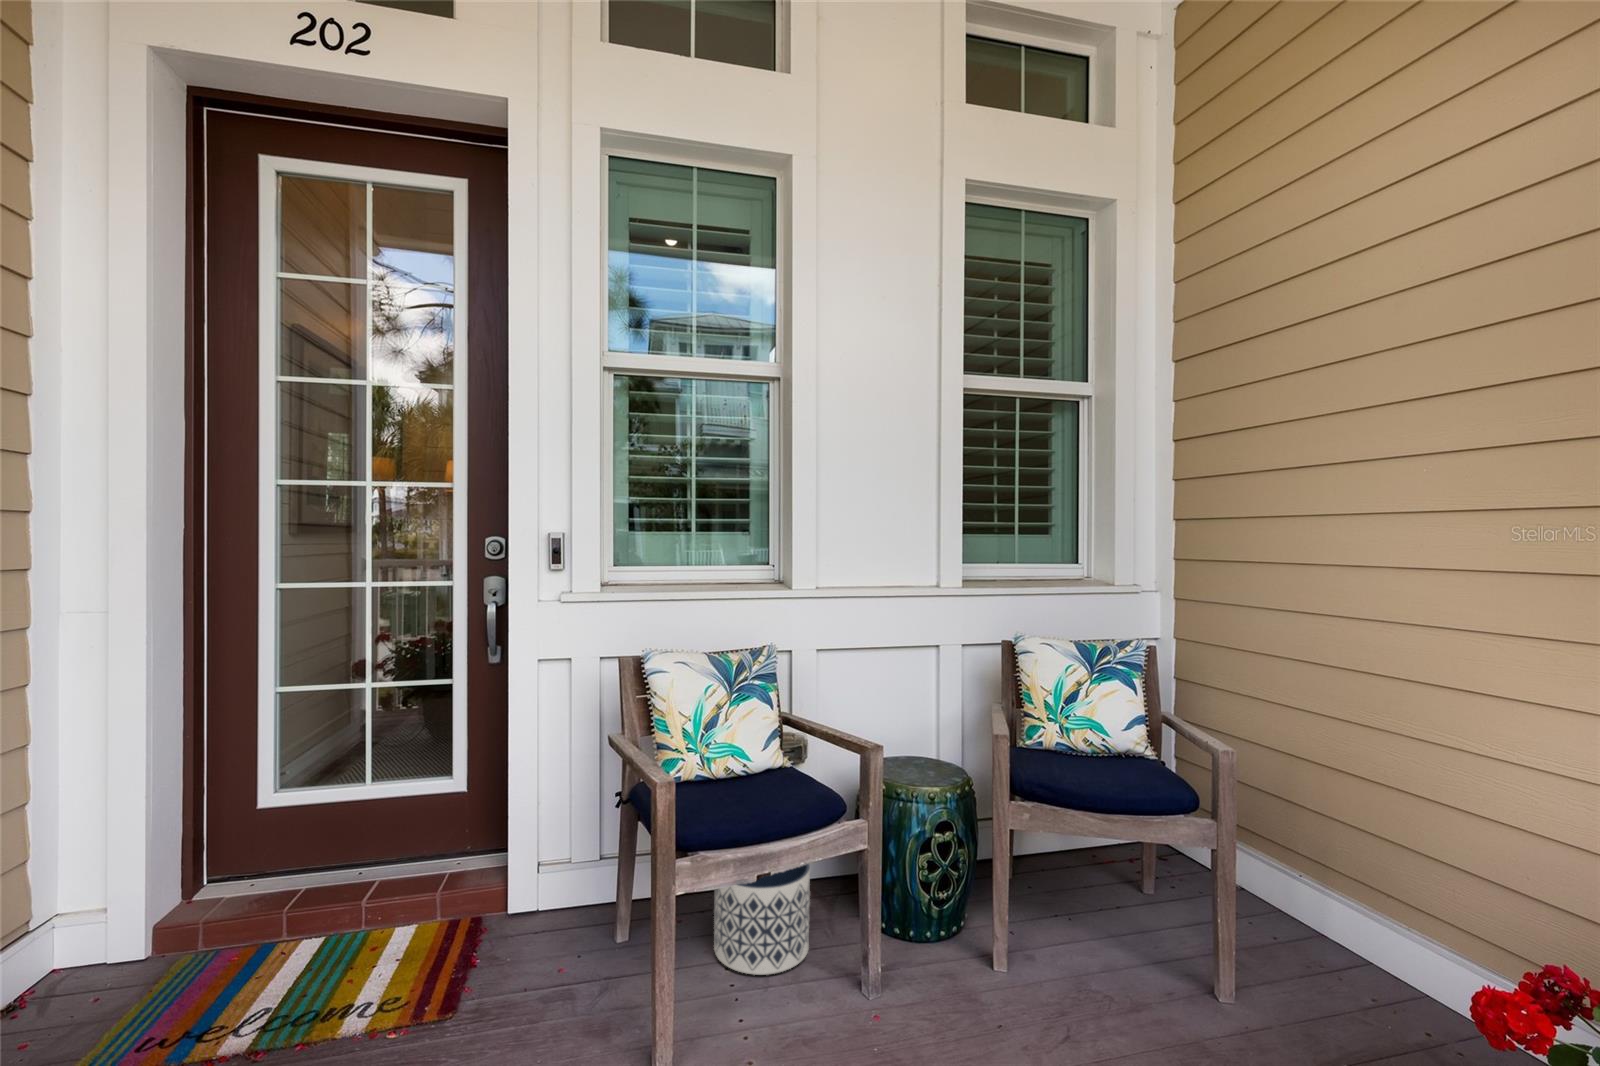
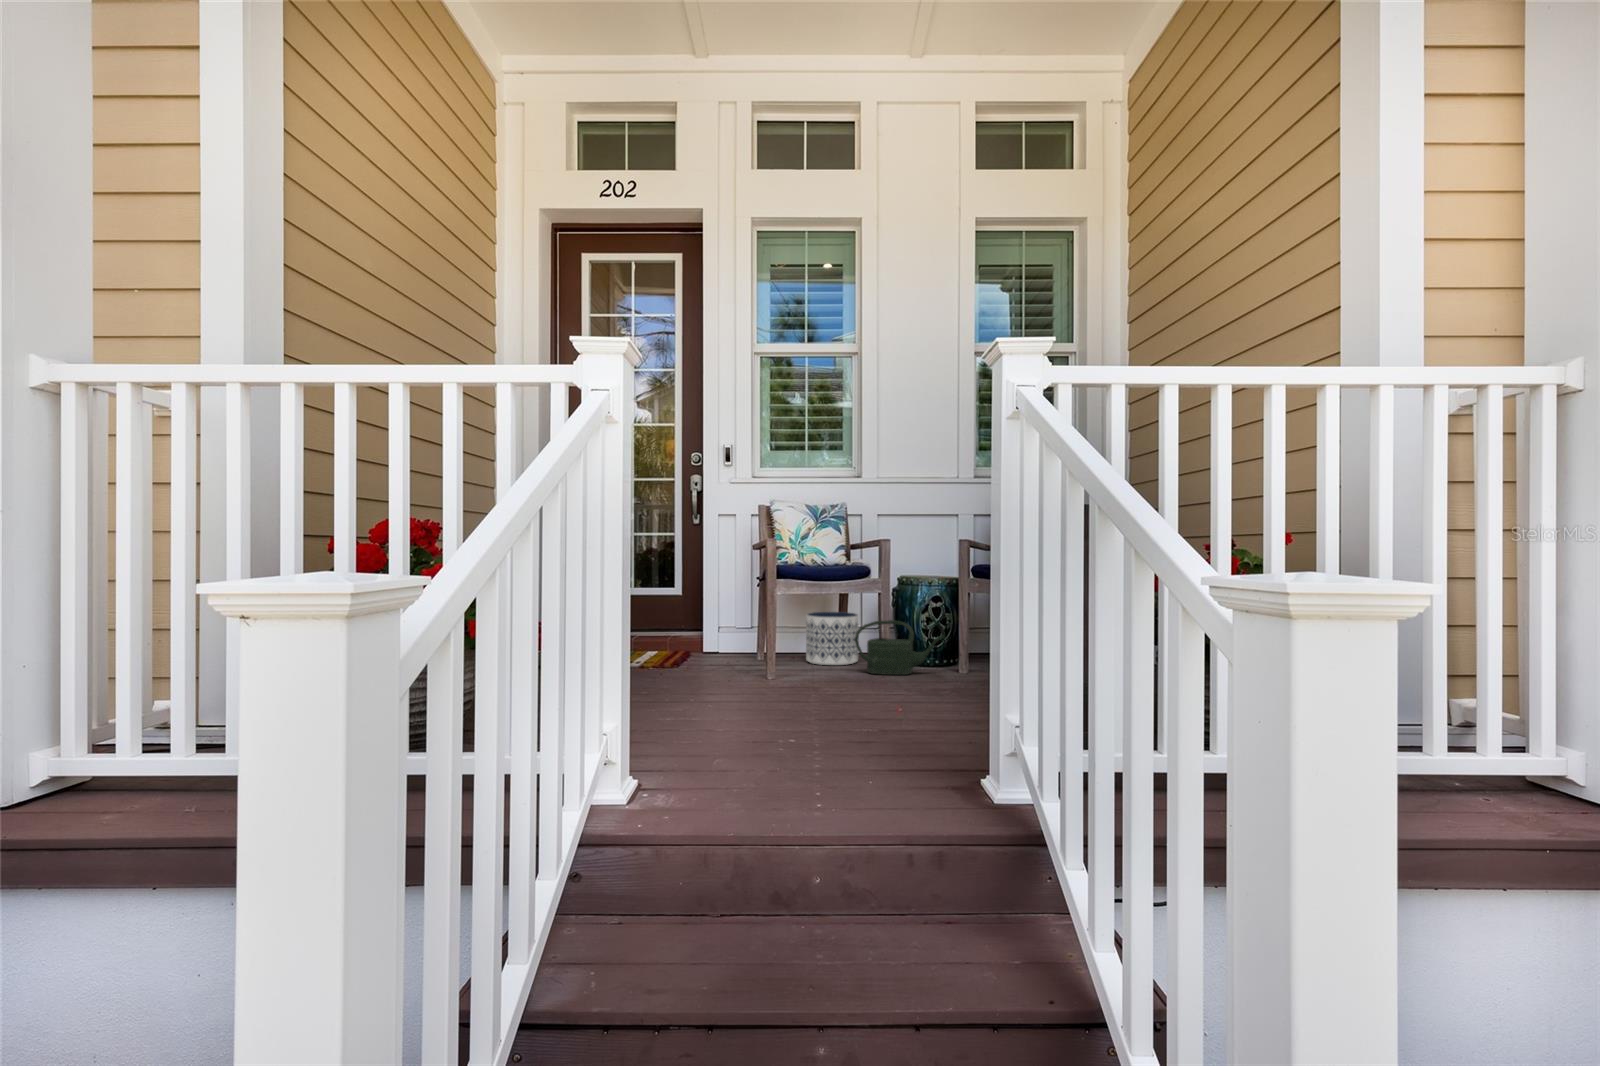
watering can: none [828,911,994,1024] -> present [855,620,944,675]

